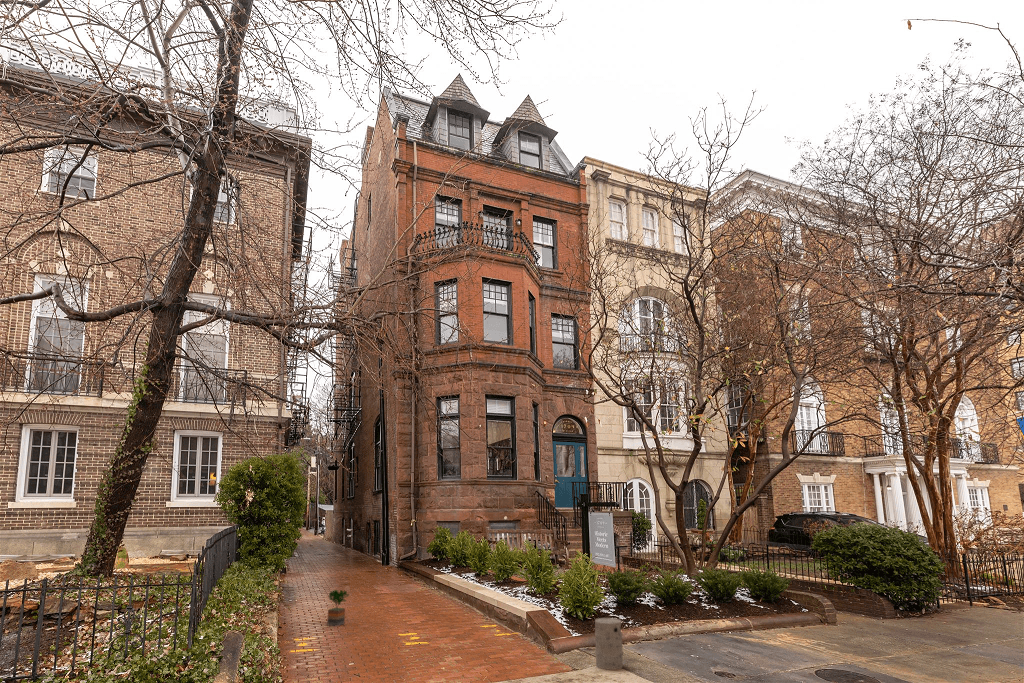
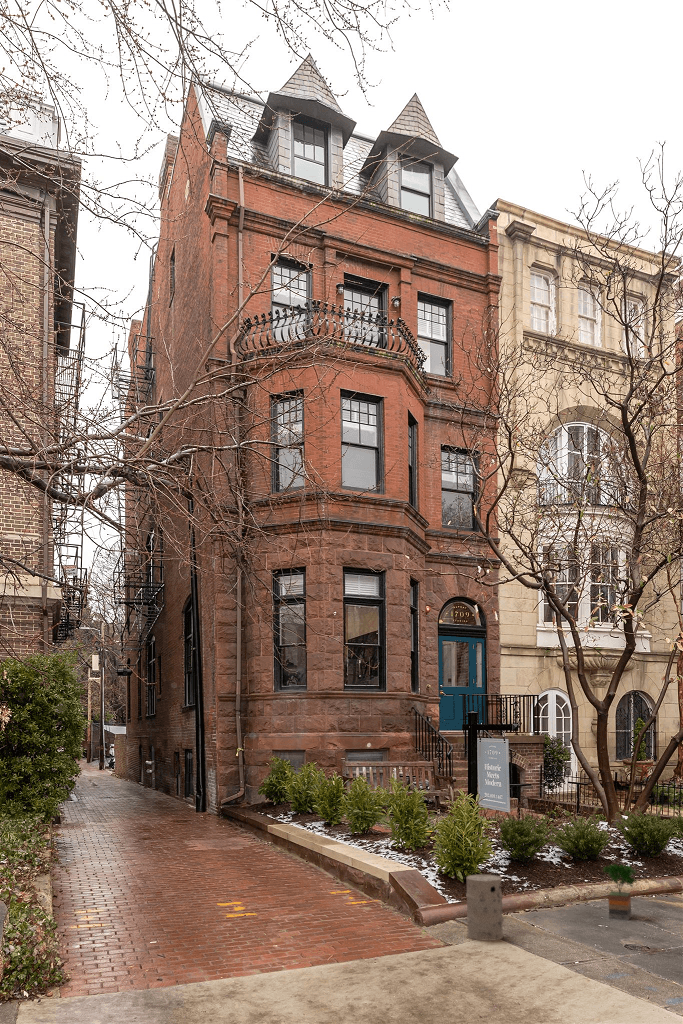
potted tree: present [327,590,348,626] -> present [604,864,637,920]

